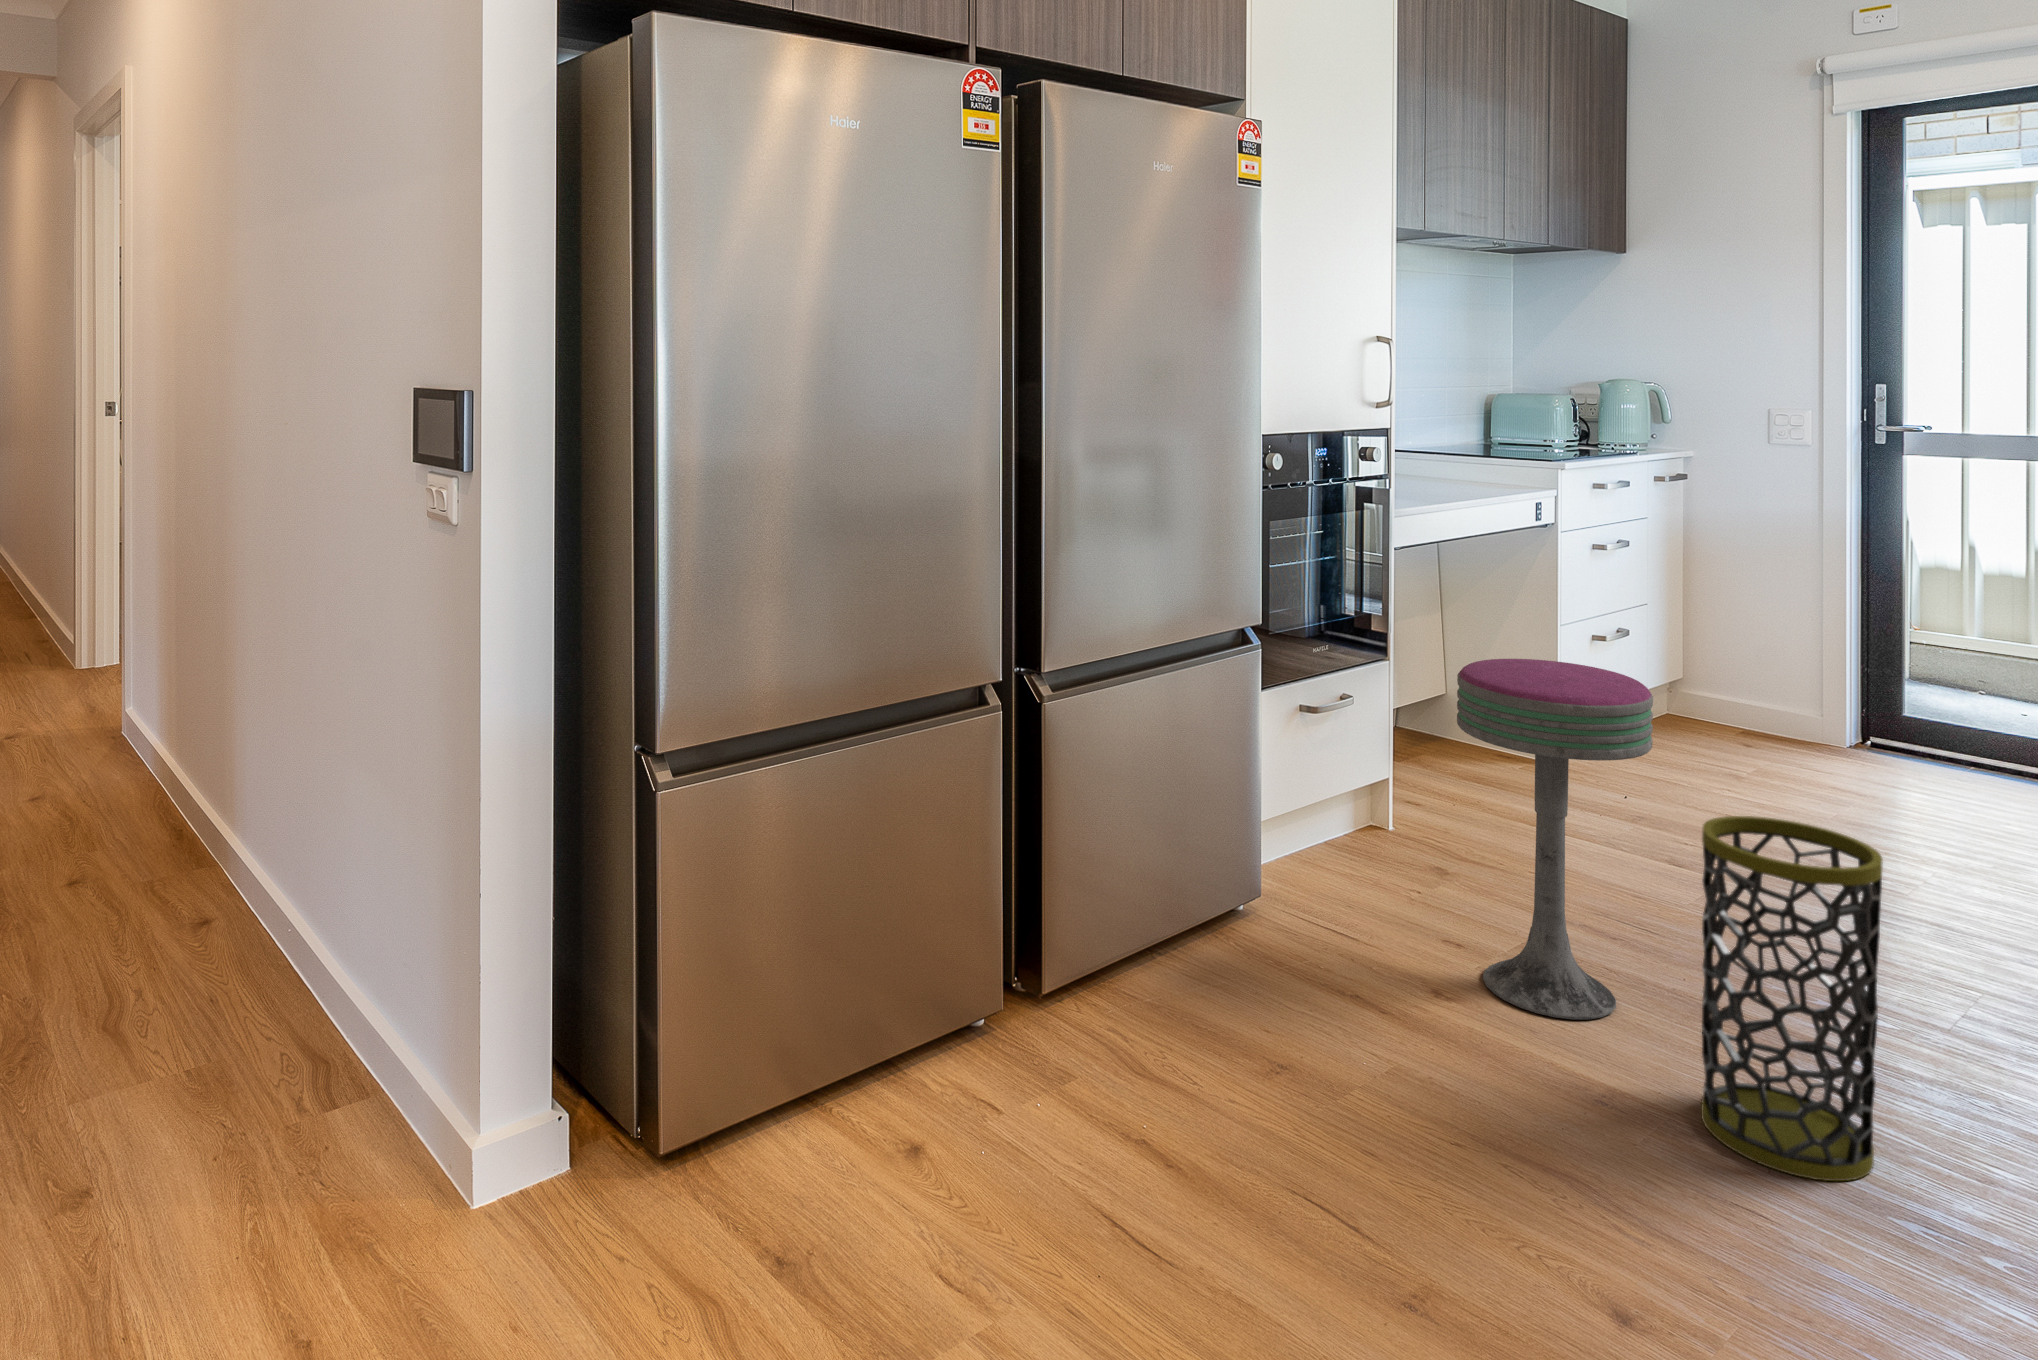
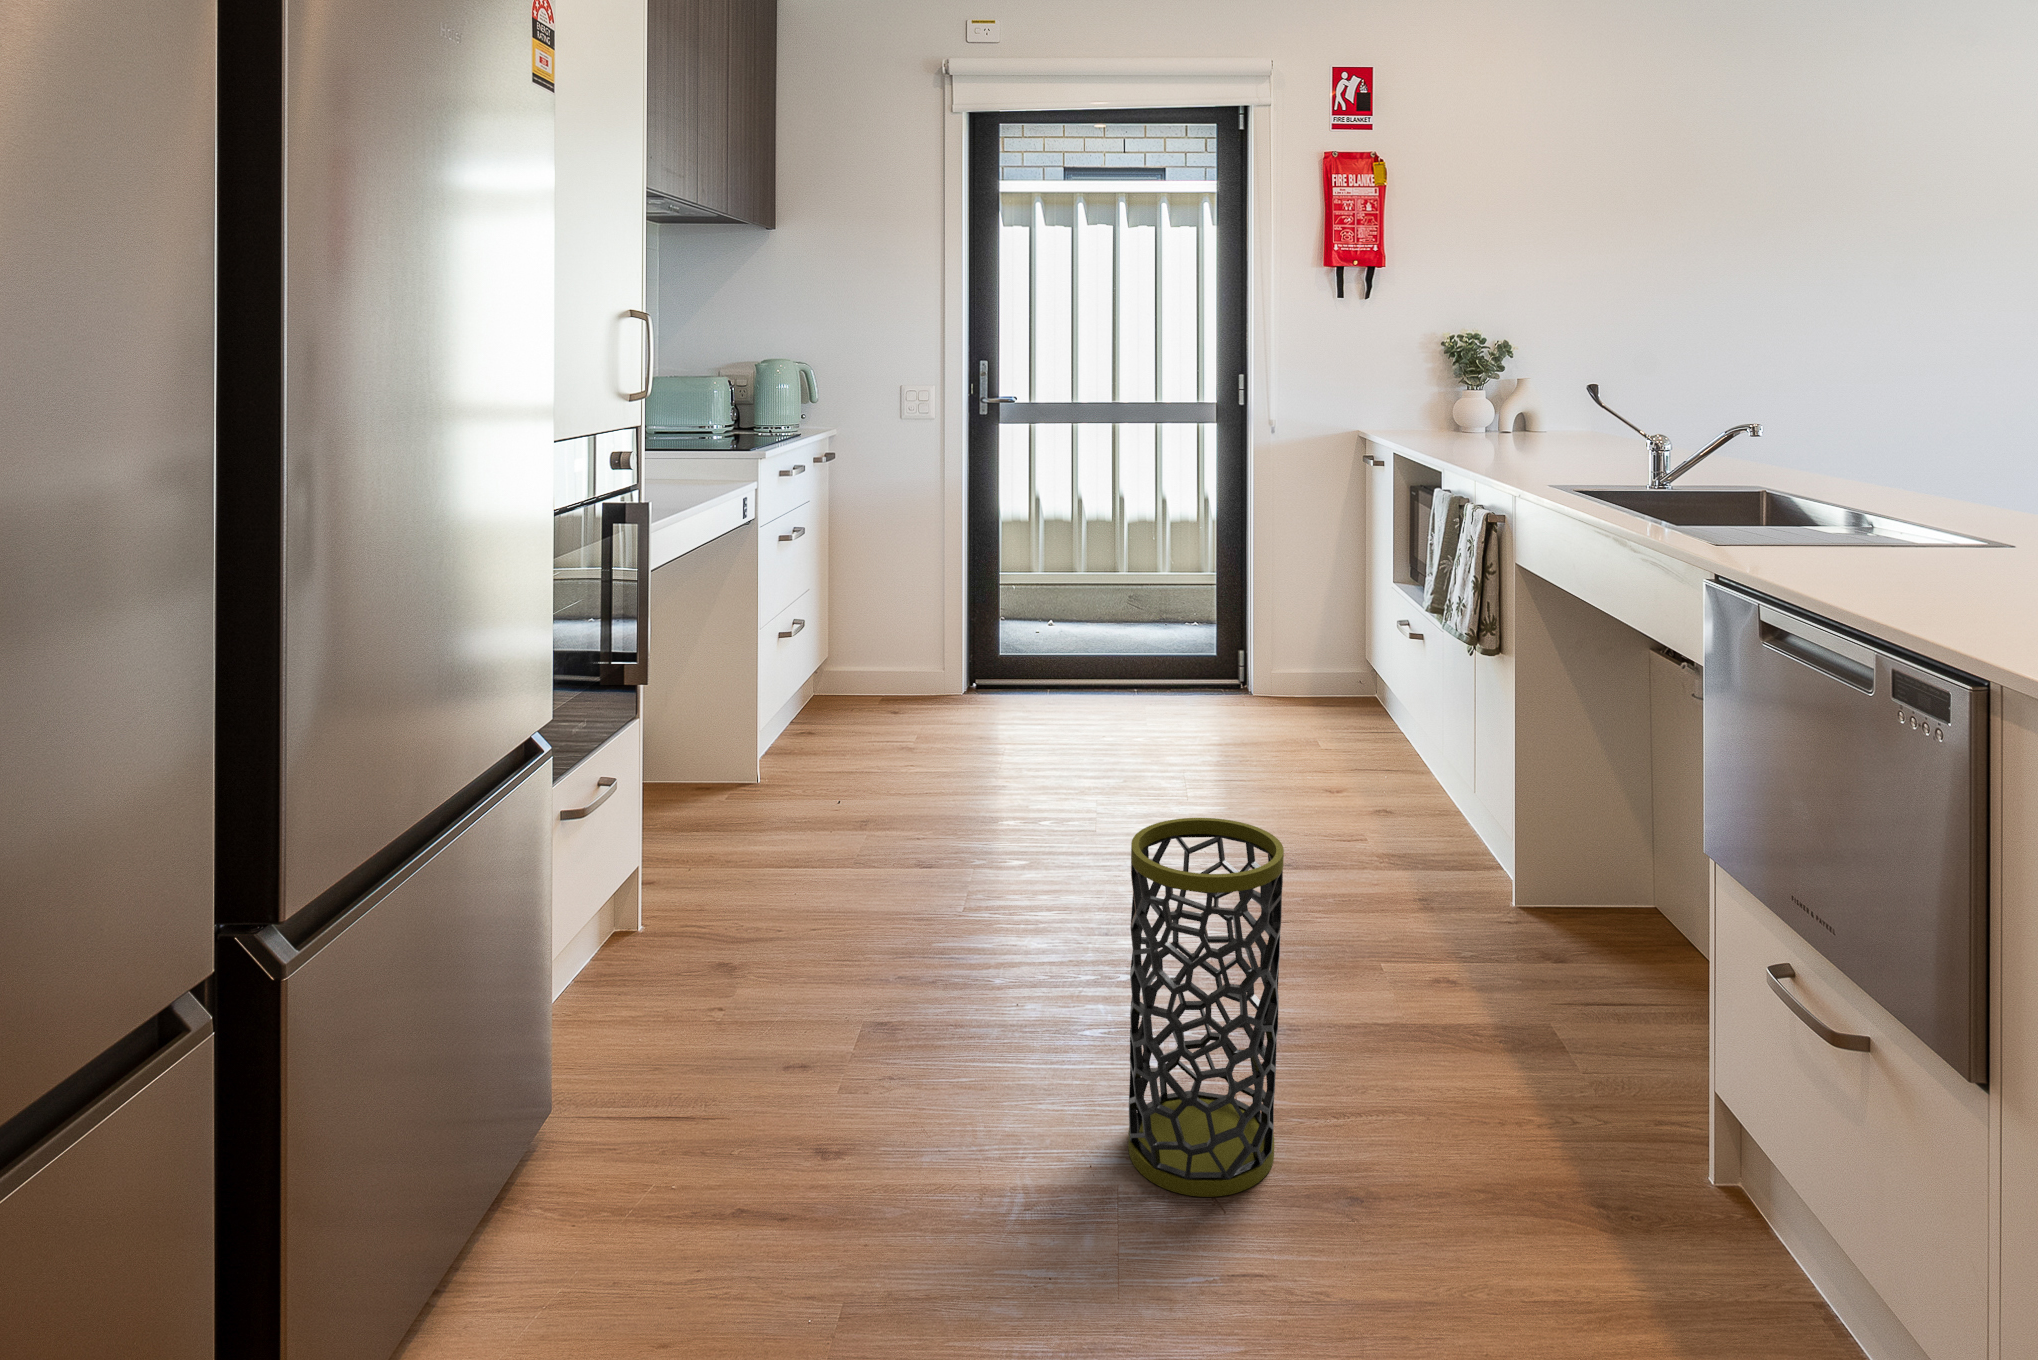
bar stool: present [1457,659,1653,1020] -> none [824,688,1027,1114]

